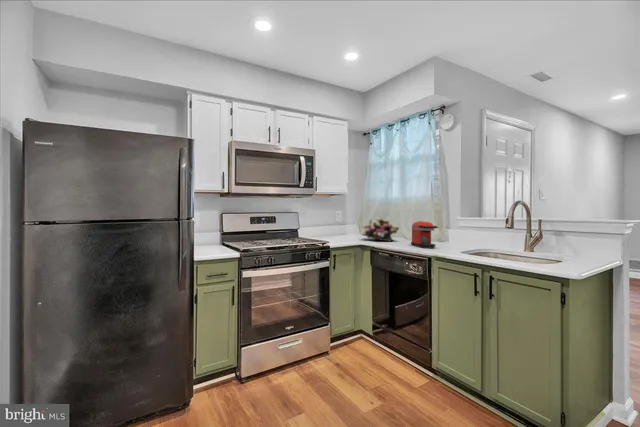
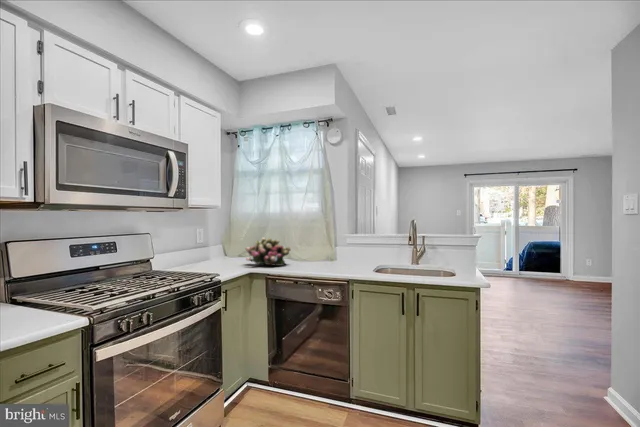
coffee maker: present [411,221,438,248] -> none [312,240,347,271]

